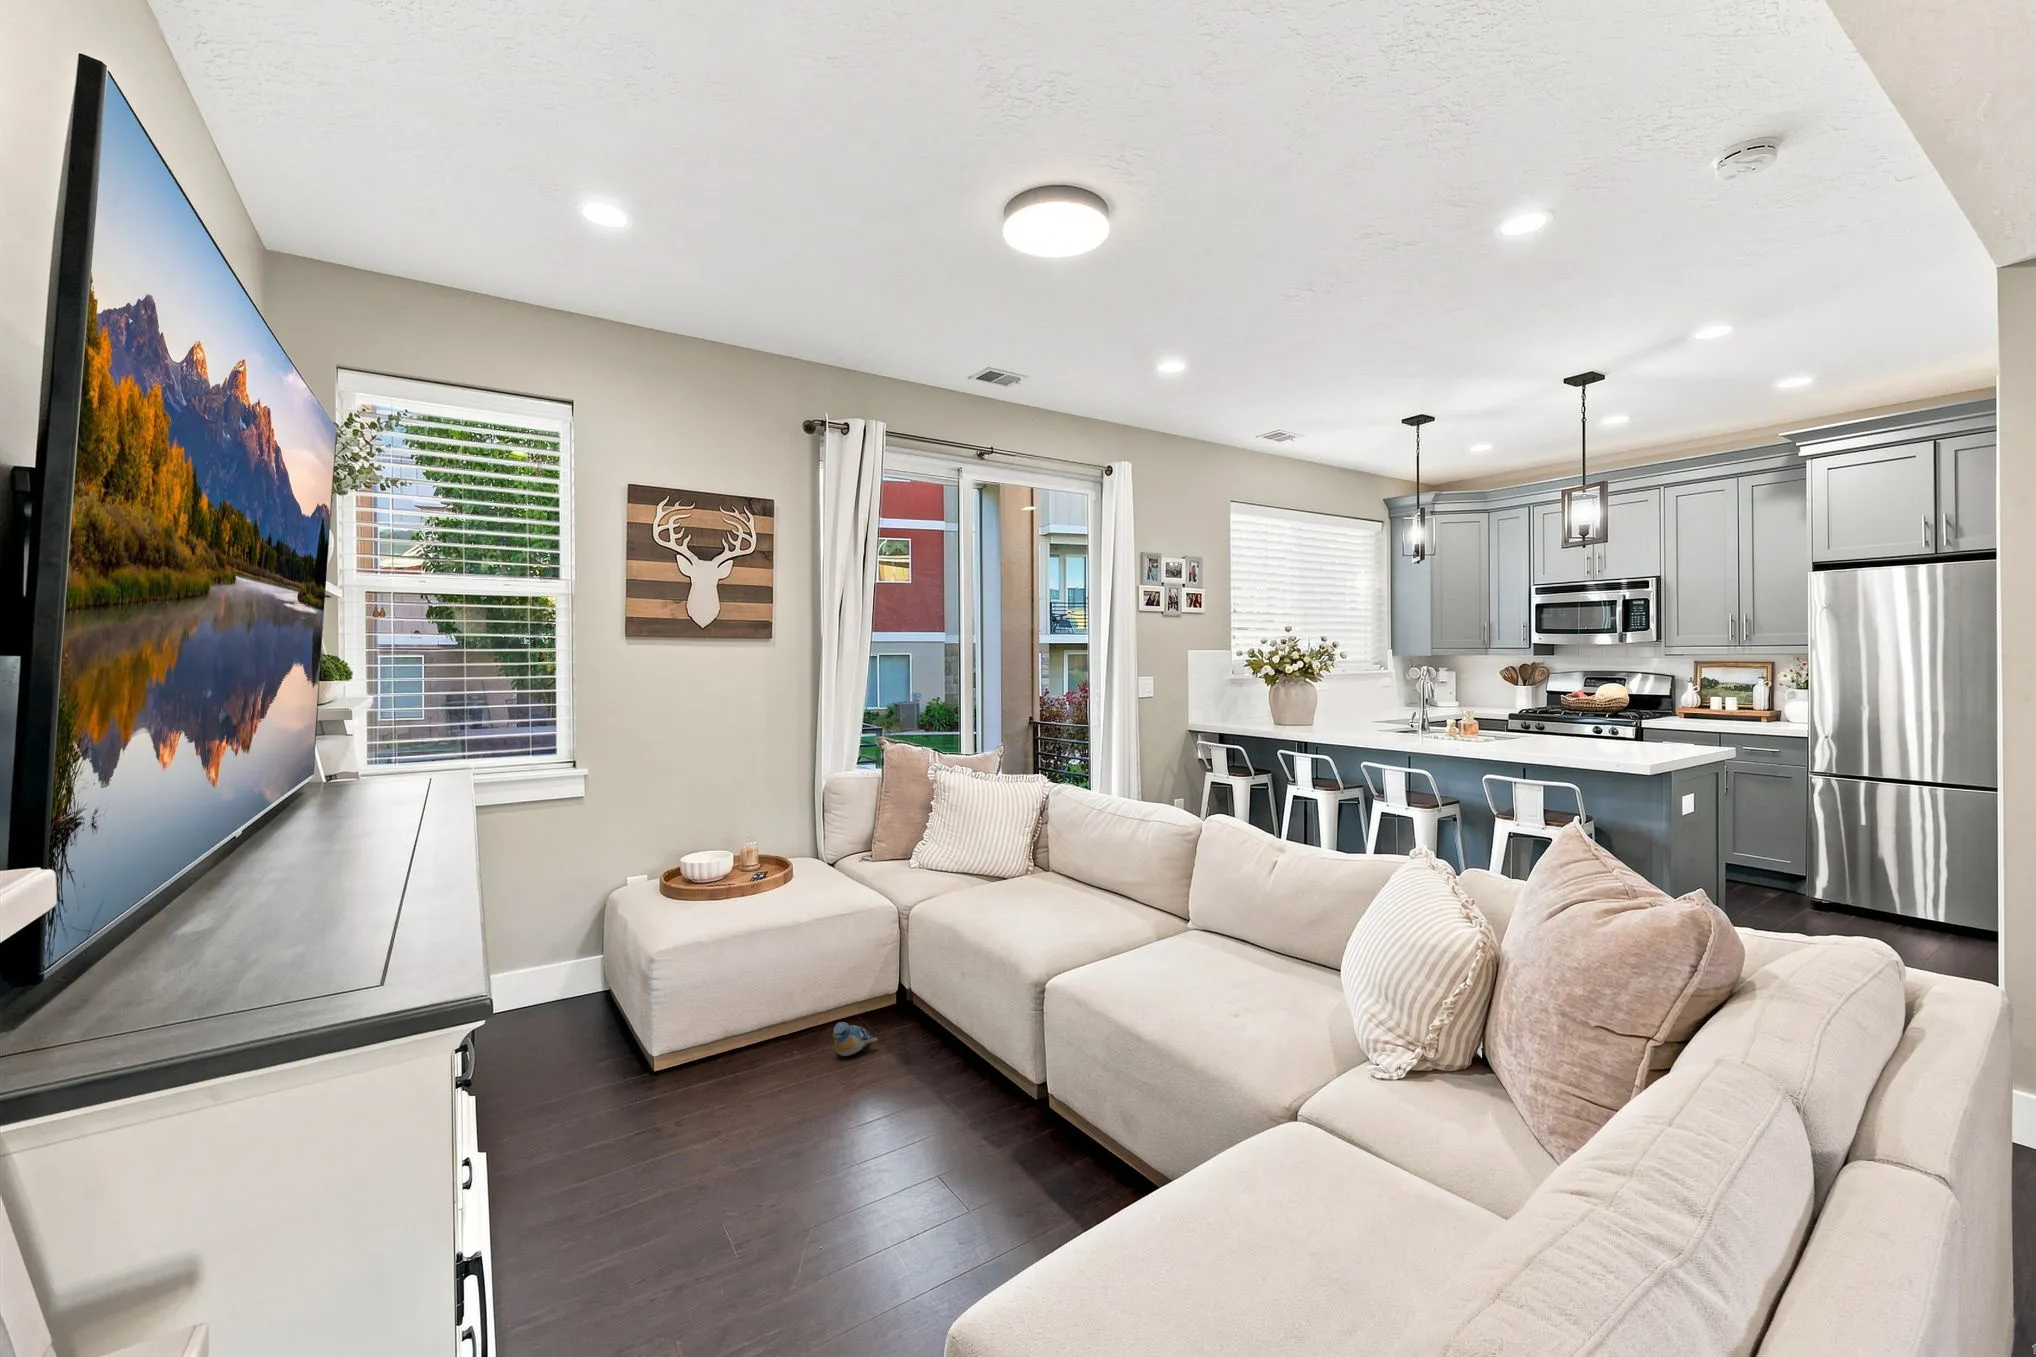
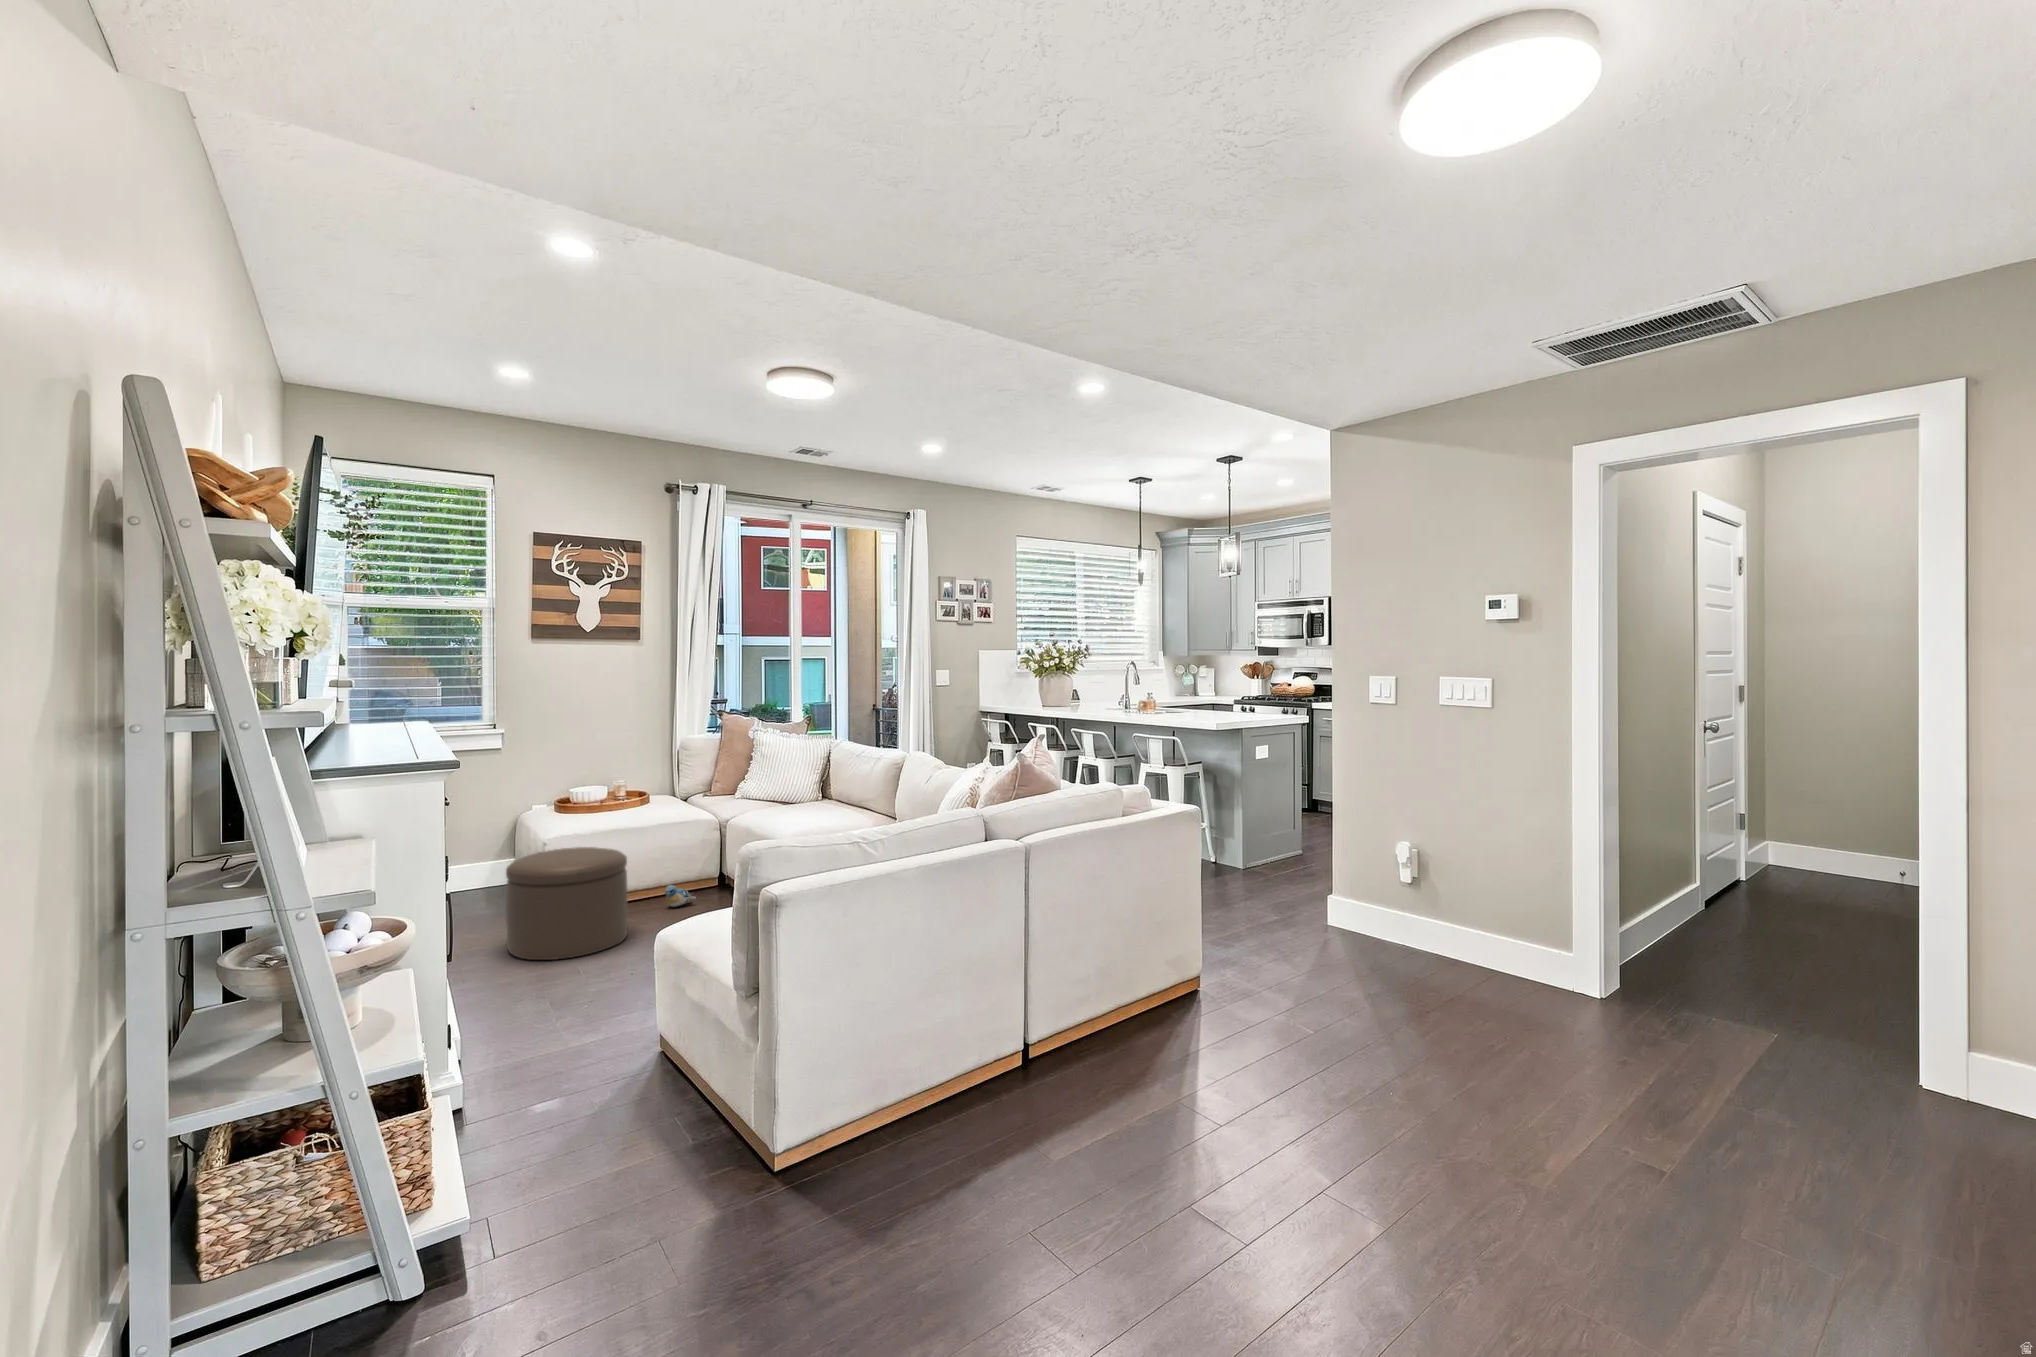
ottoman: none [592,979,788,1206] -> present [506,847,628,960]

